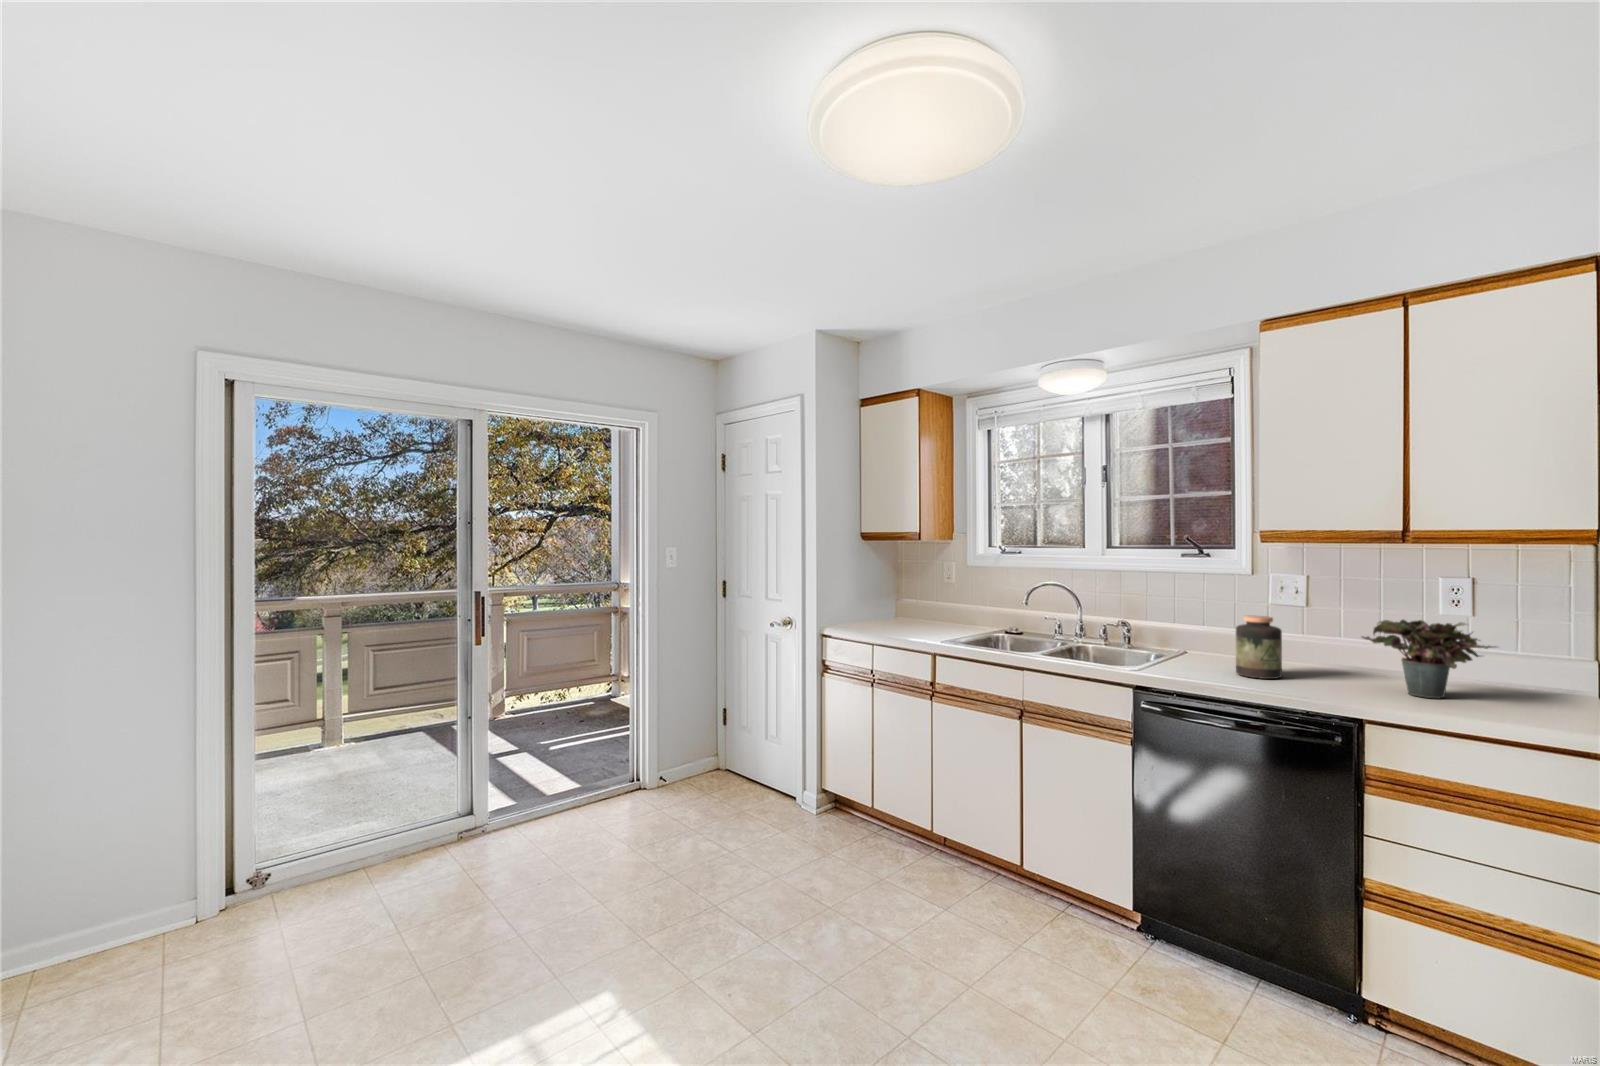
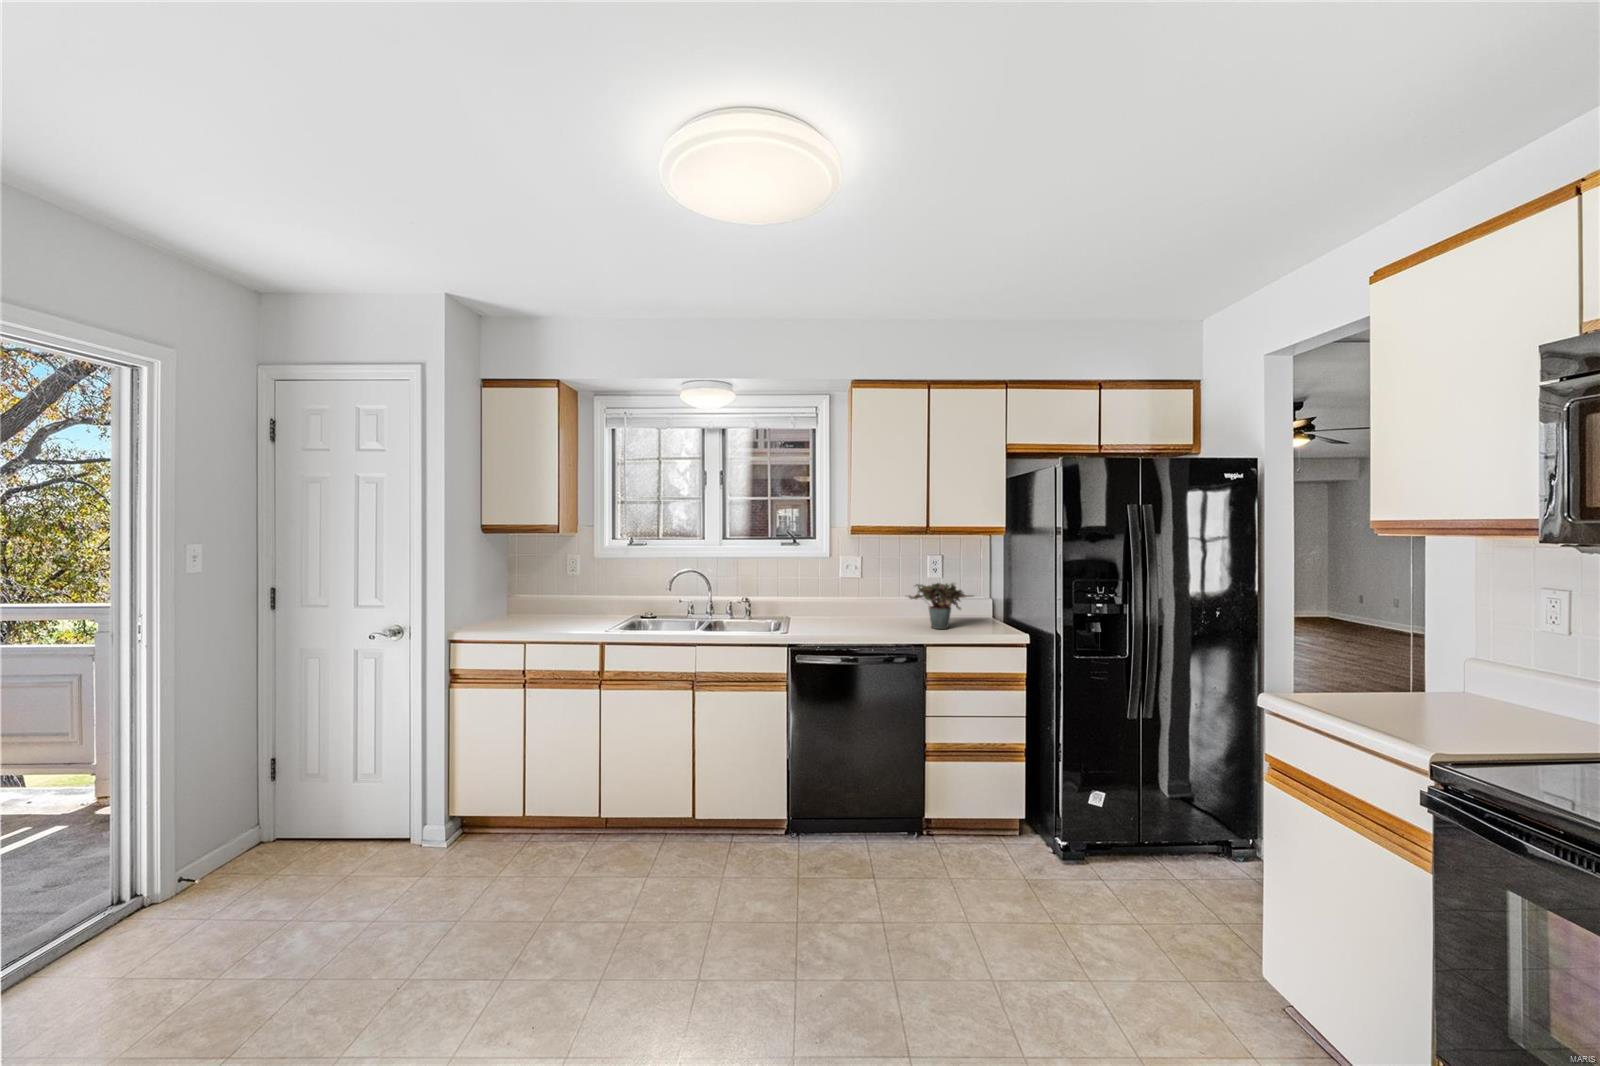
jar: present [1236,616,1282,679] -> none [840,587,866,630]

